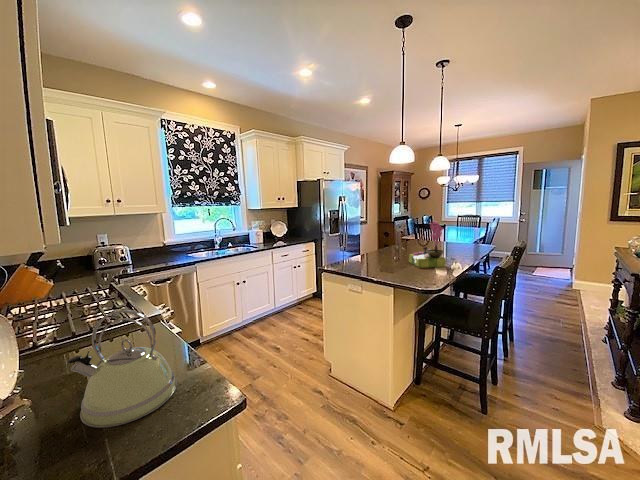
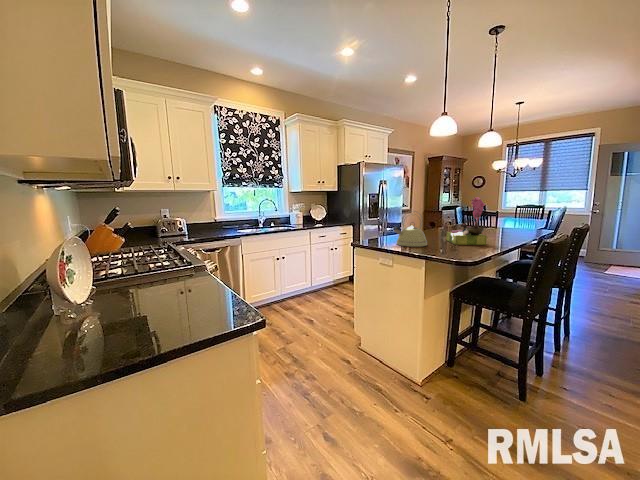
kettle: present [67,309,177,428] -> present [394,211,427,247]

